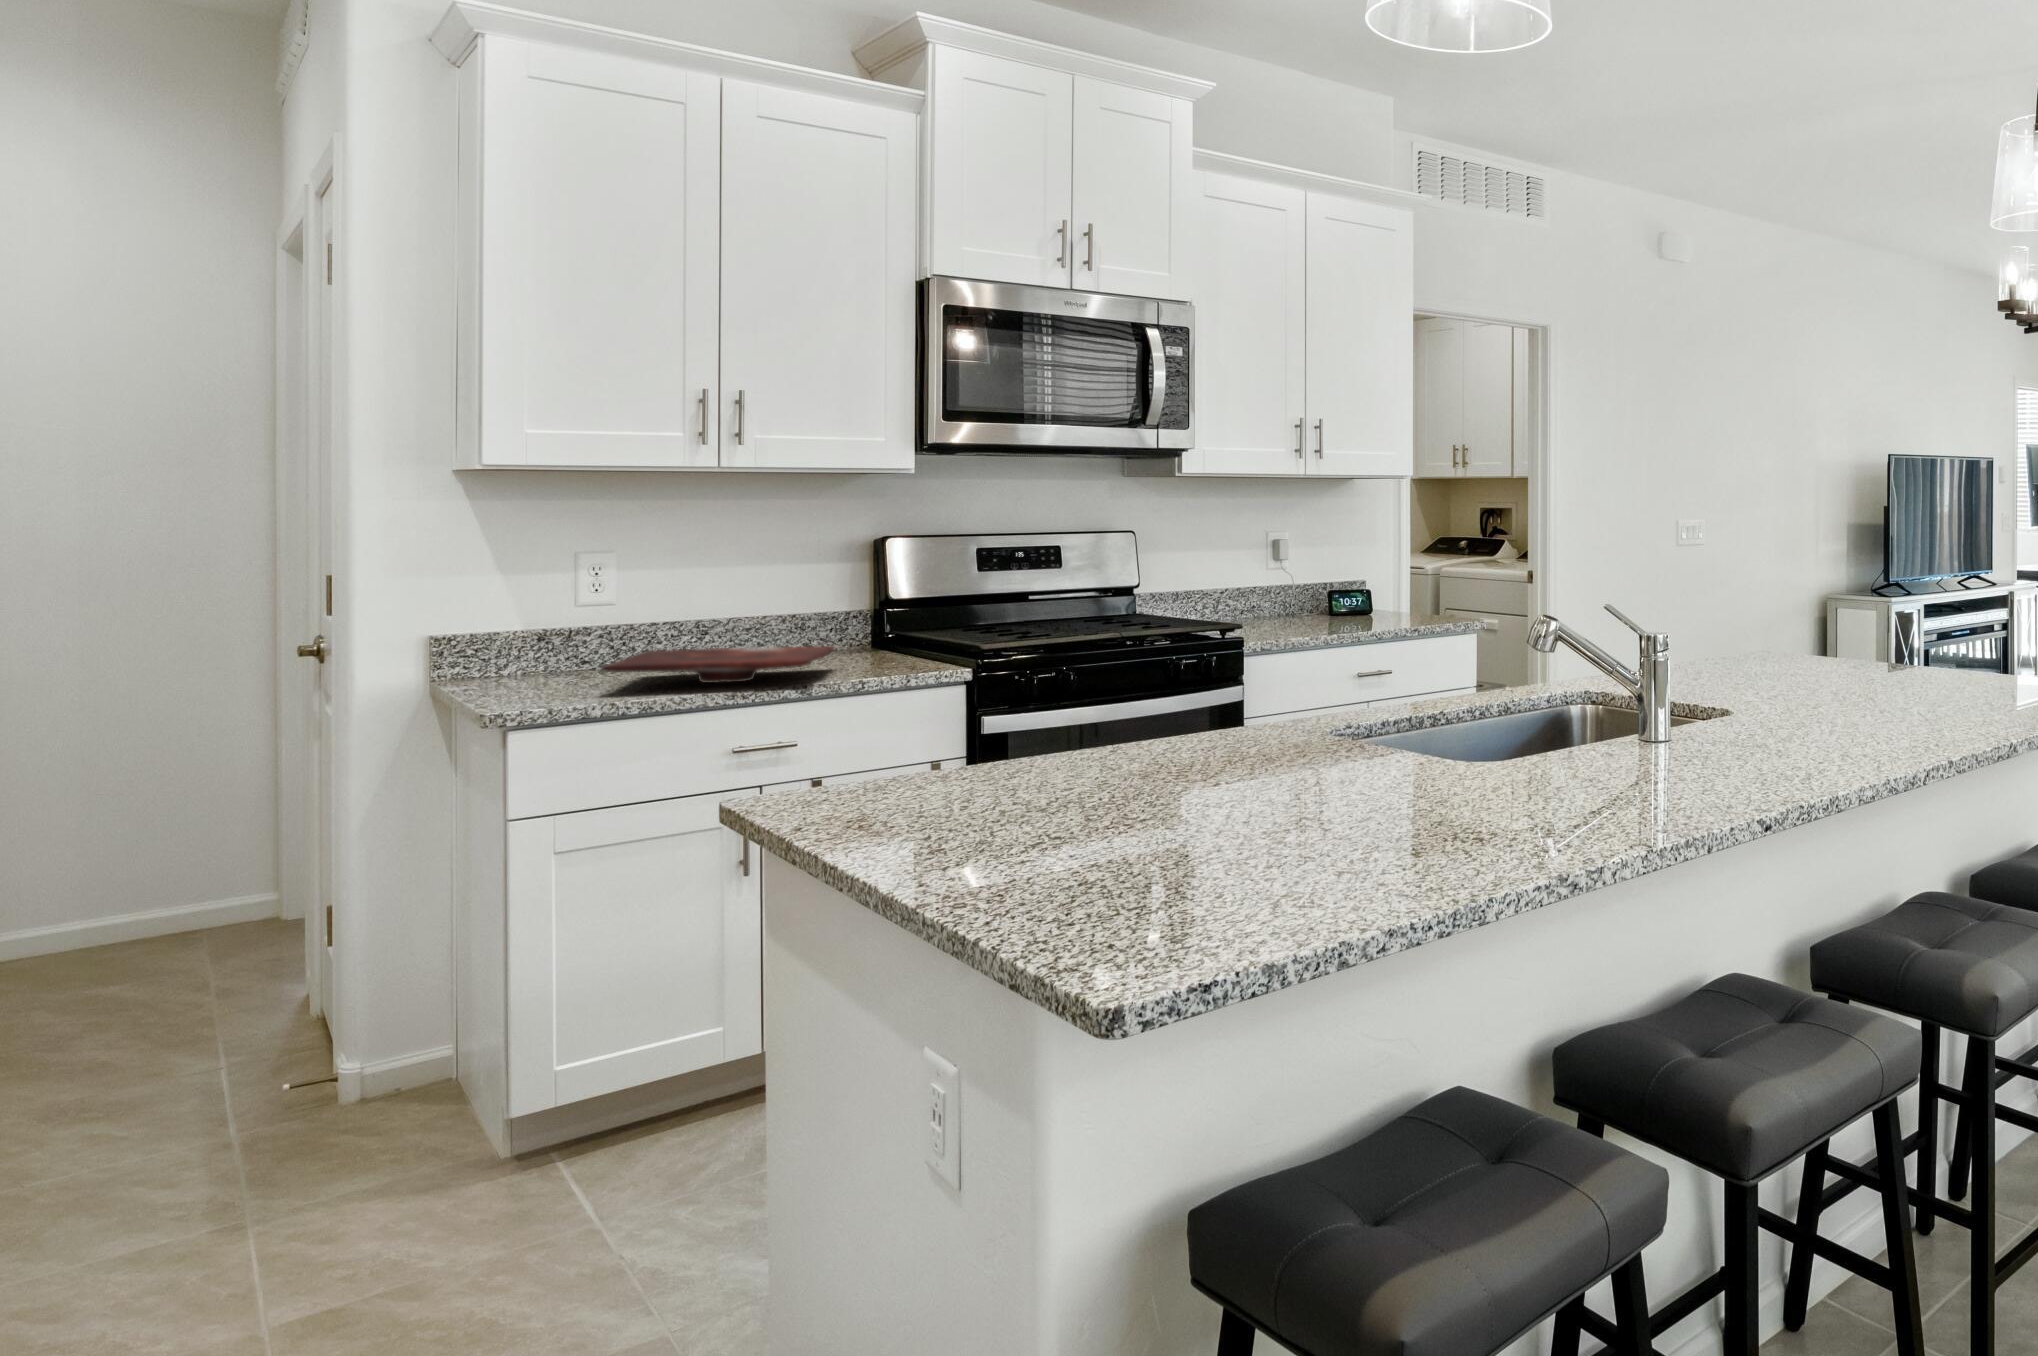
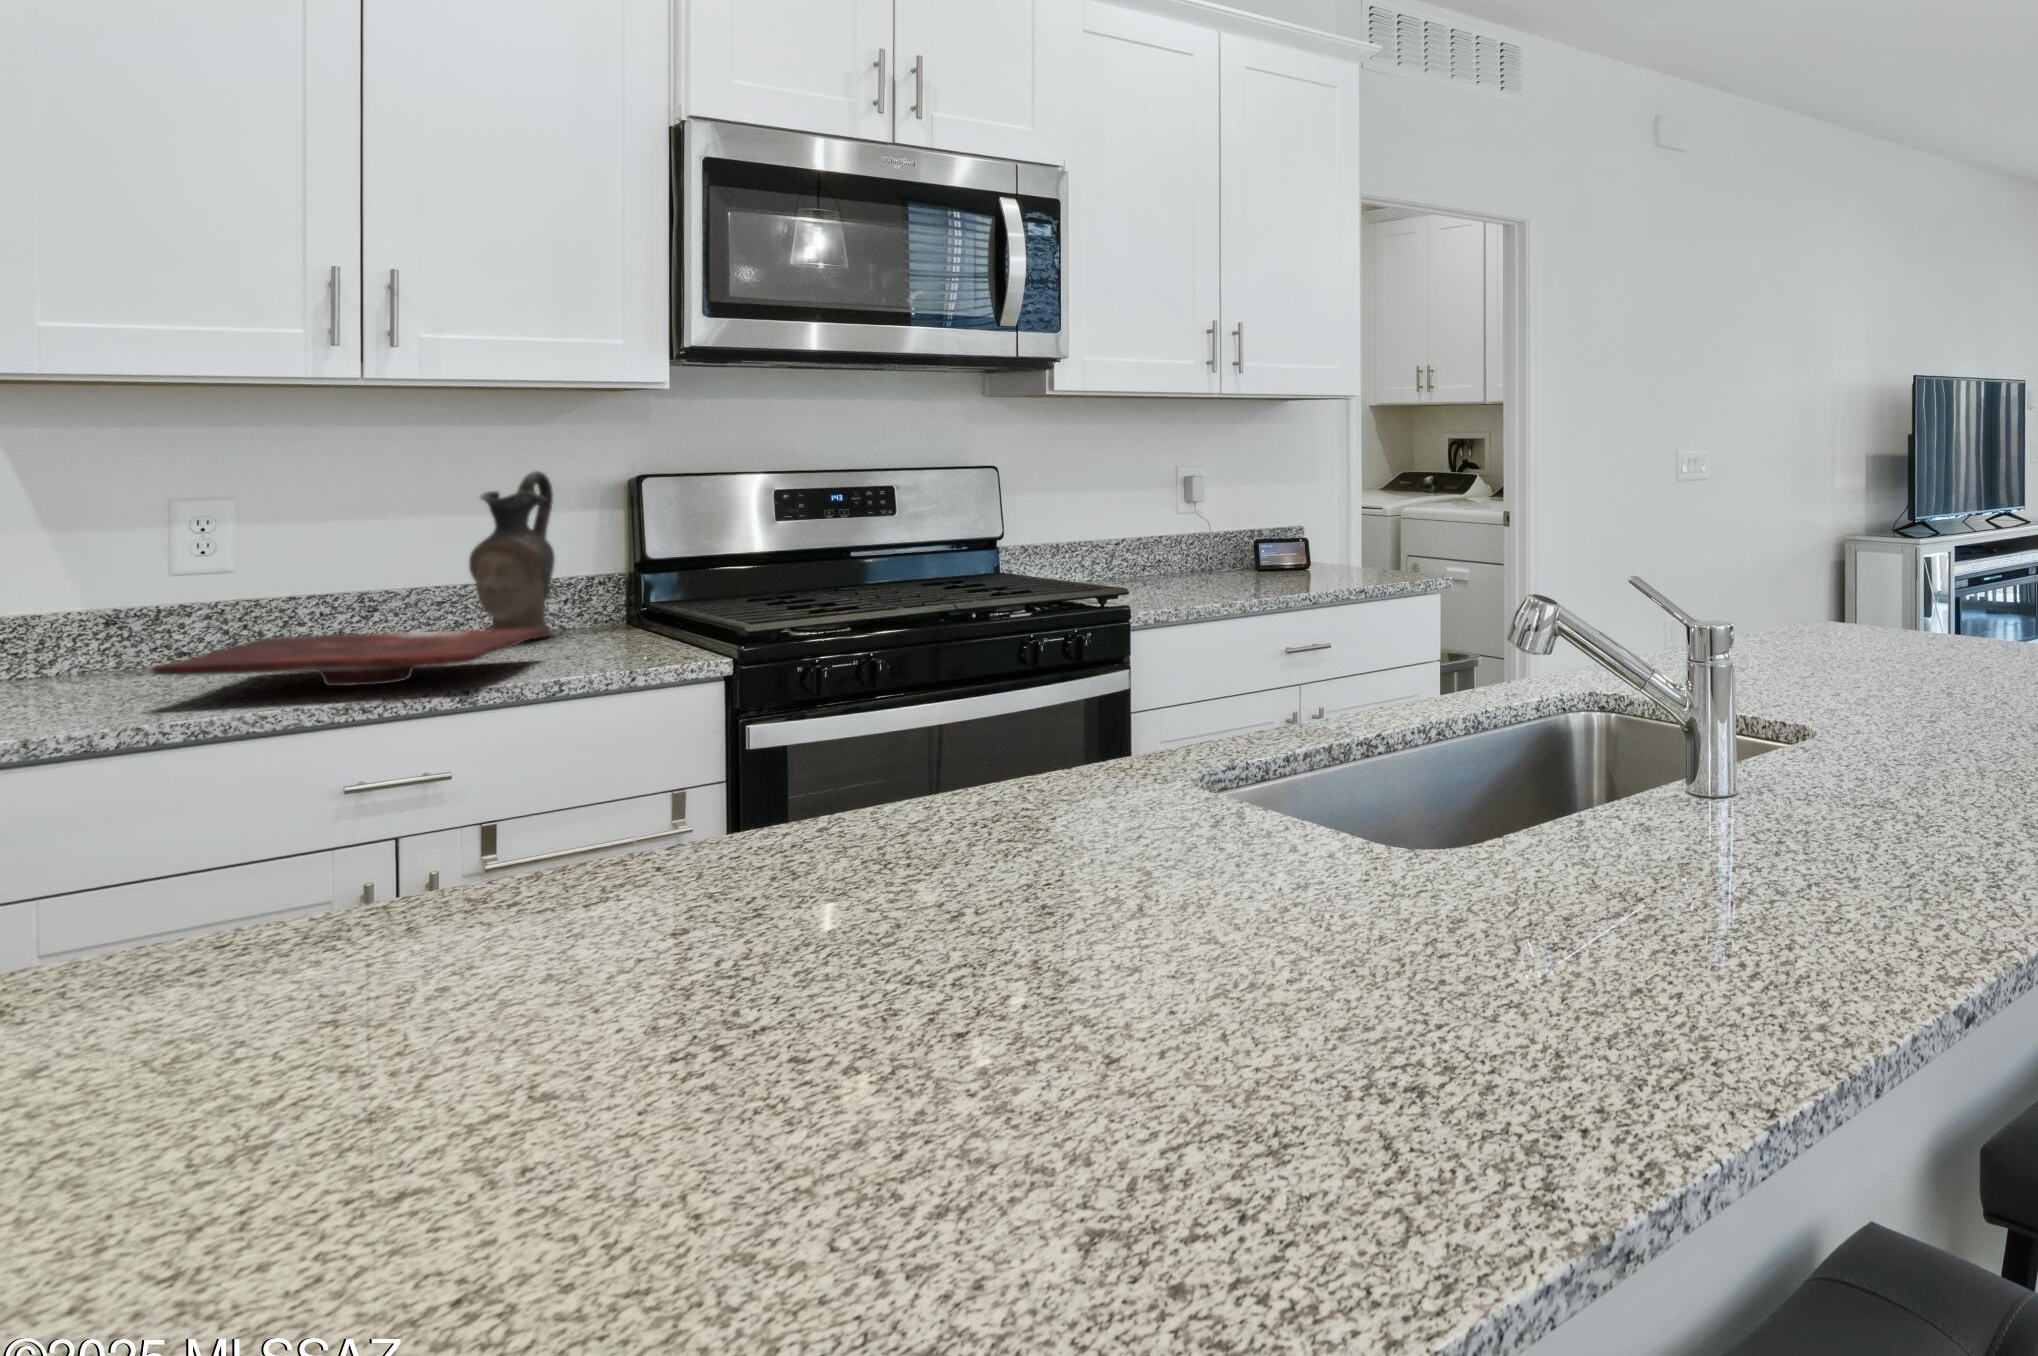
ceramic pitcher: none [772,533,829,657] -> present [469,471,555,639]

